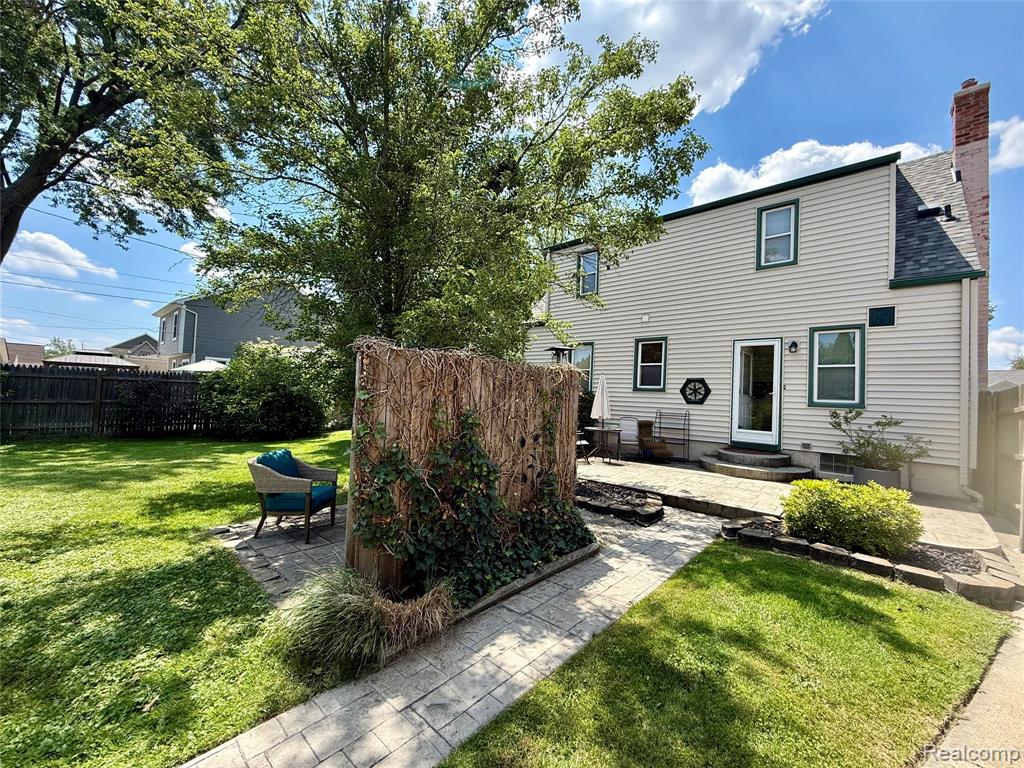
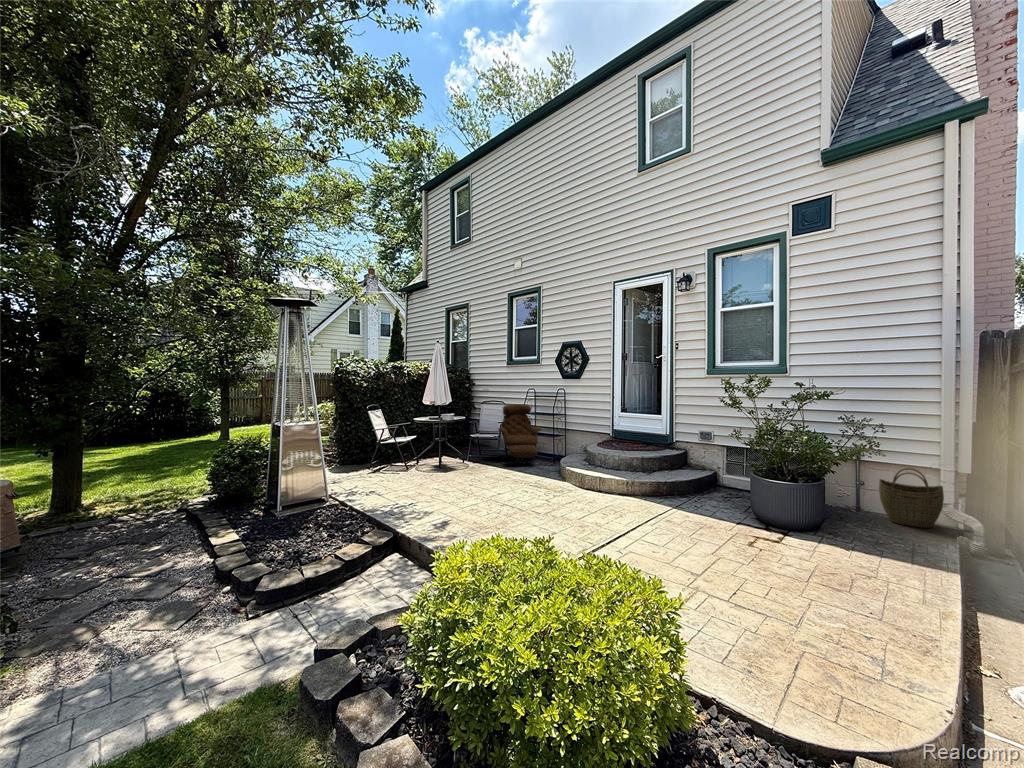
woven basket: none [926,465,963,497] -> present [879,468,944,528]

